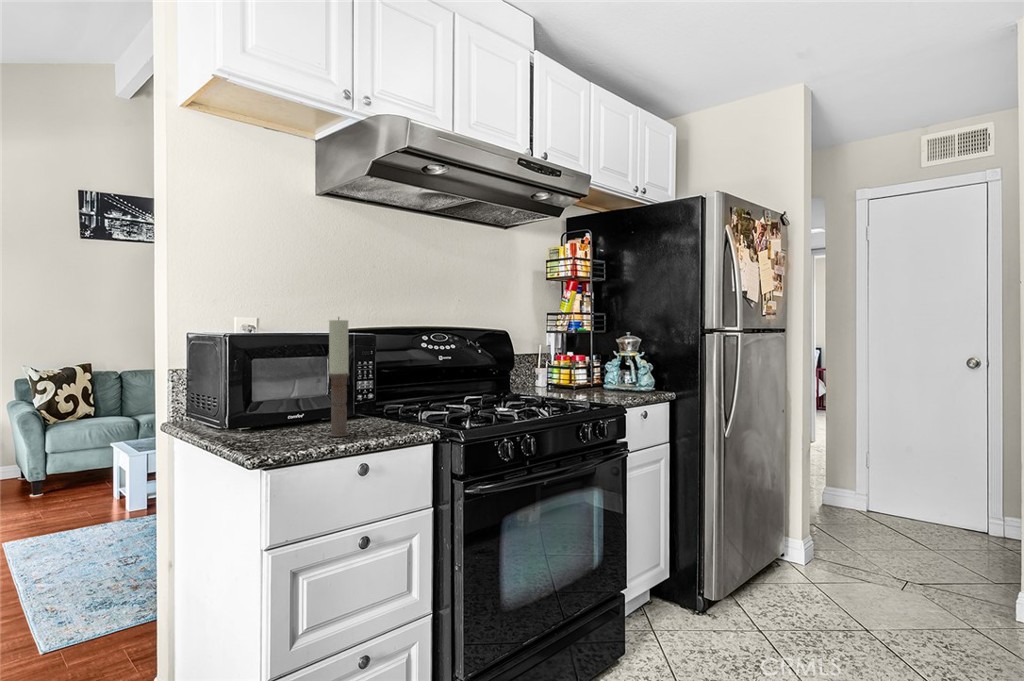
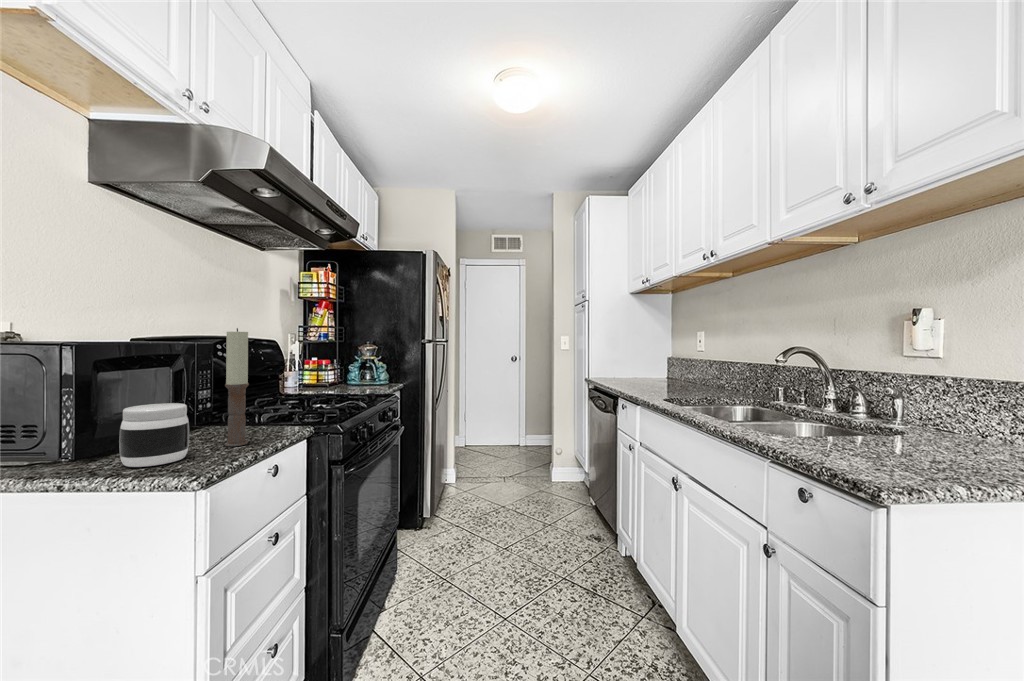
jar: none [241,388,292,442] -> present [119,403,189,467]

